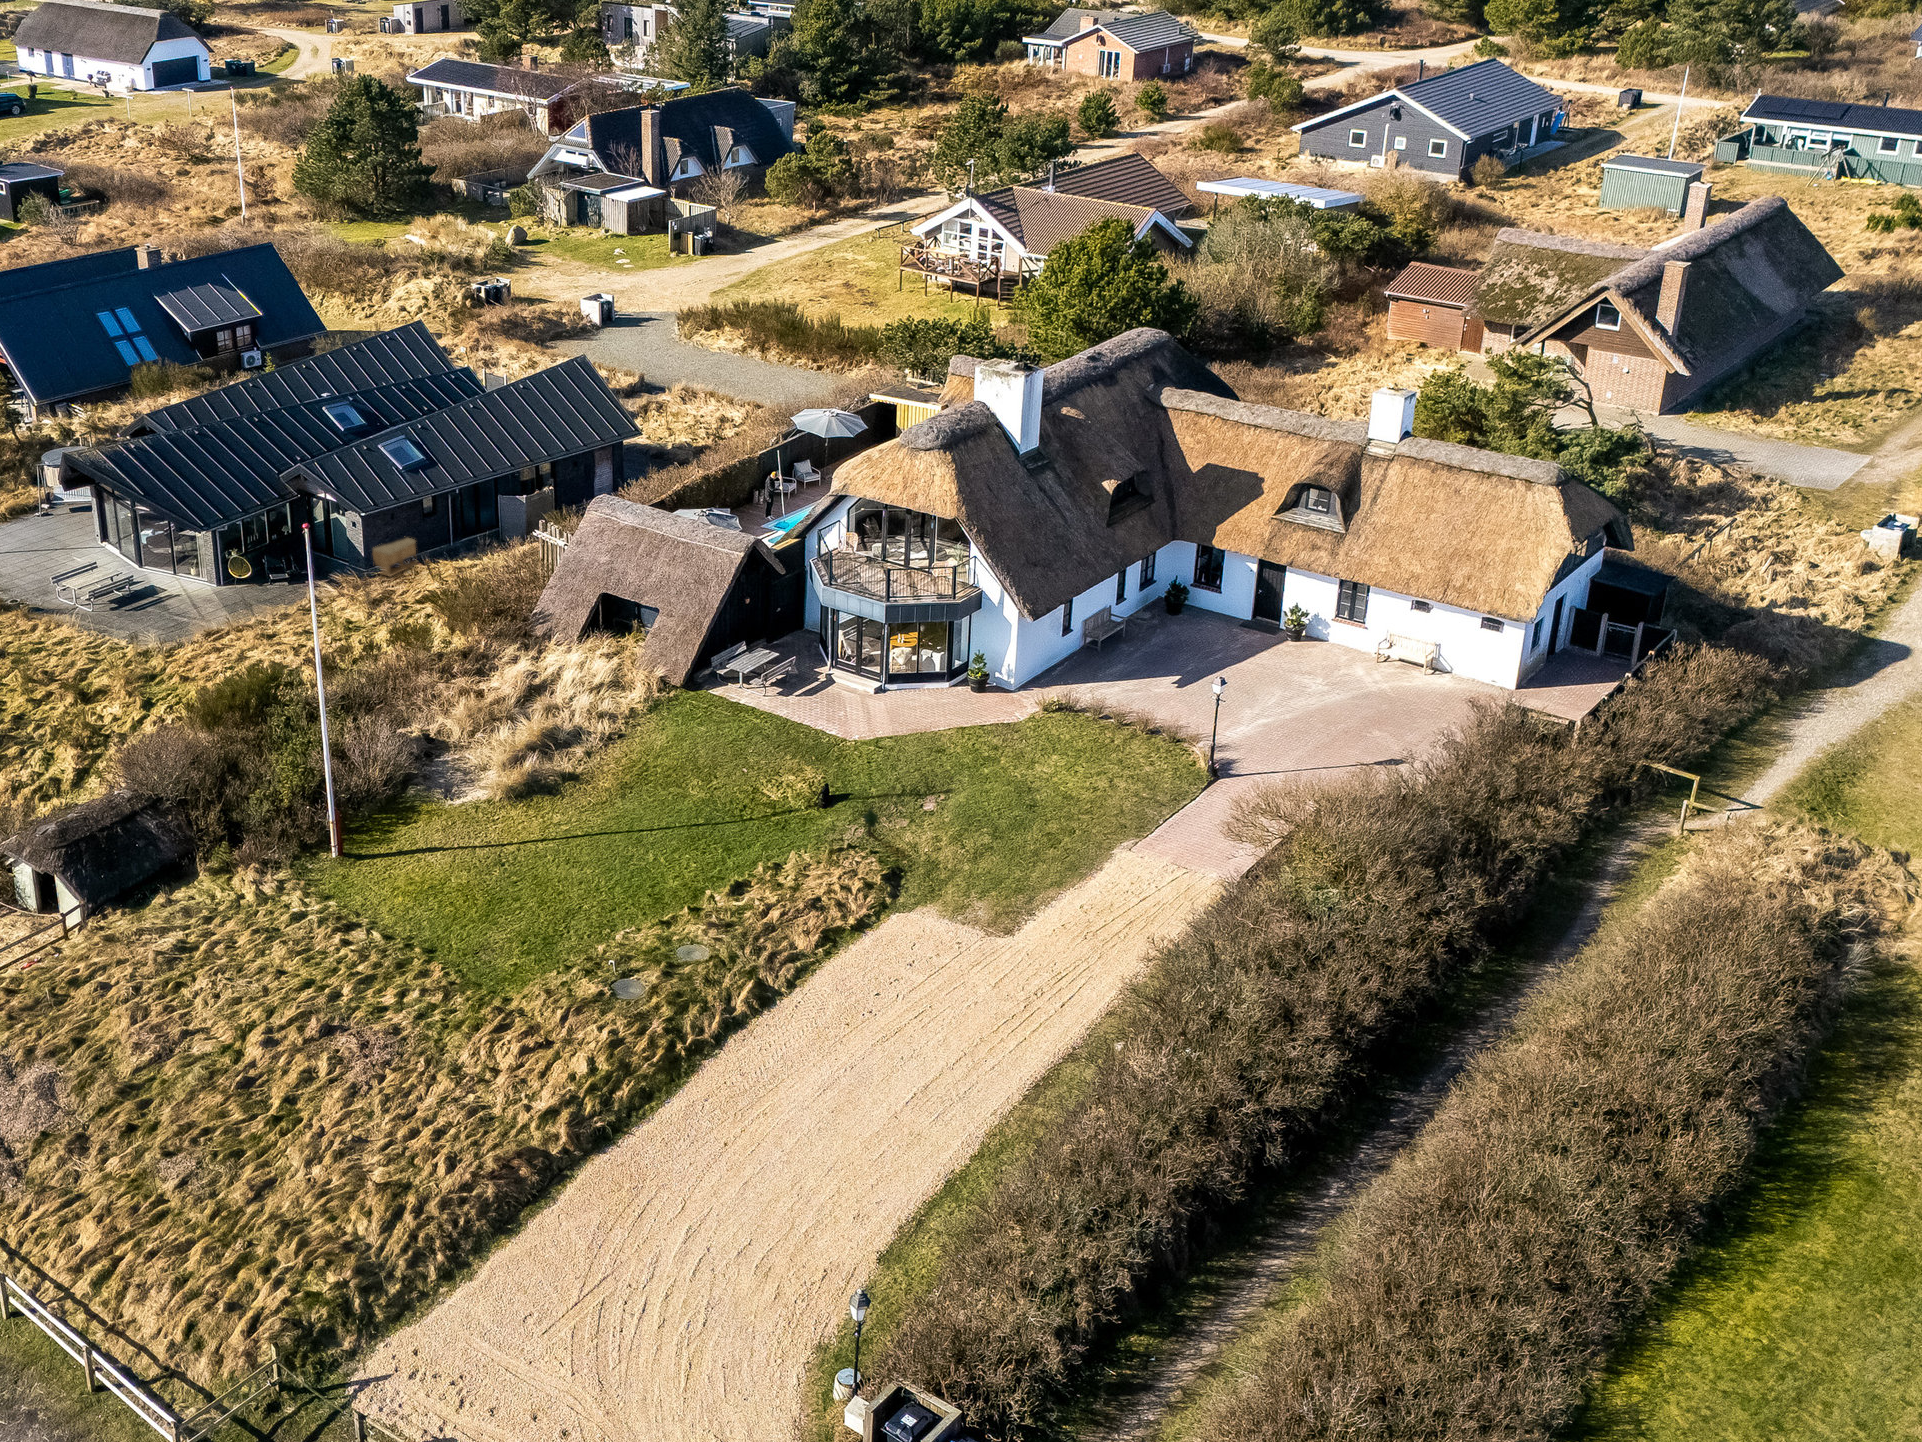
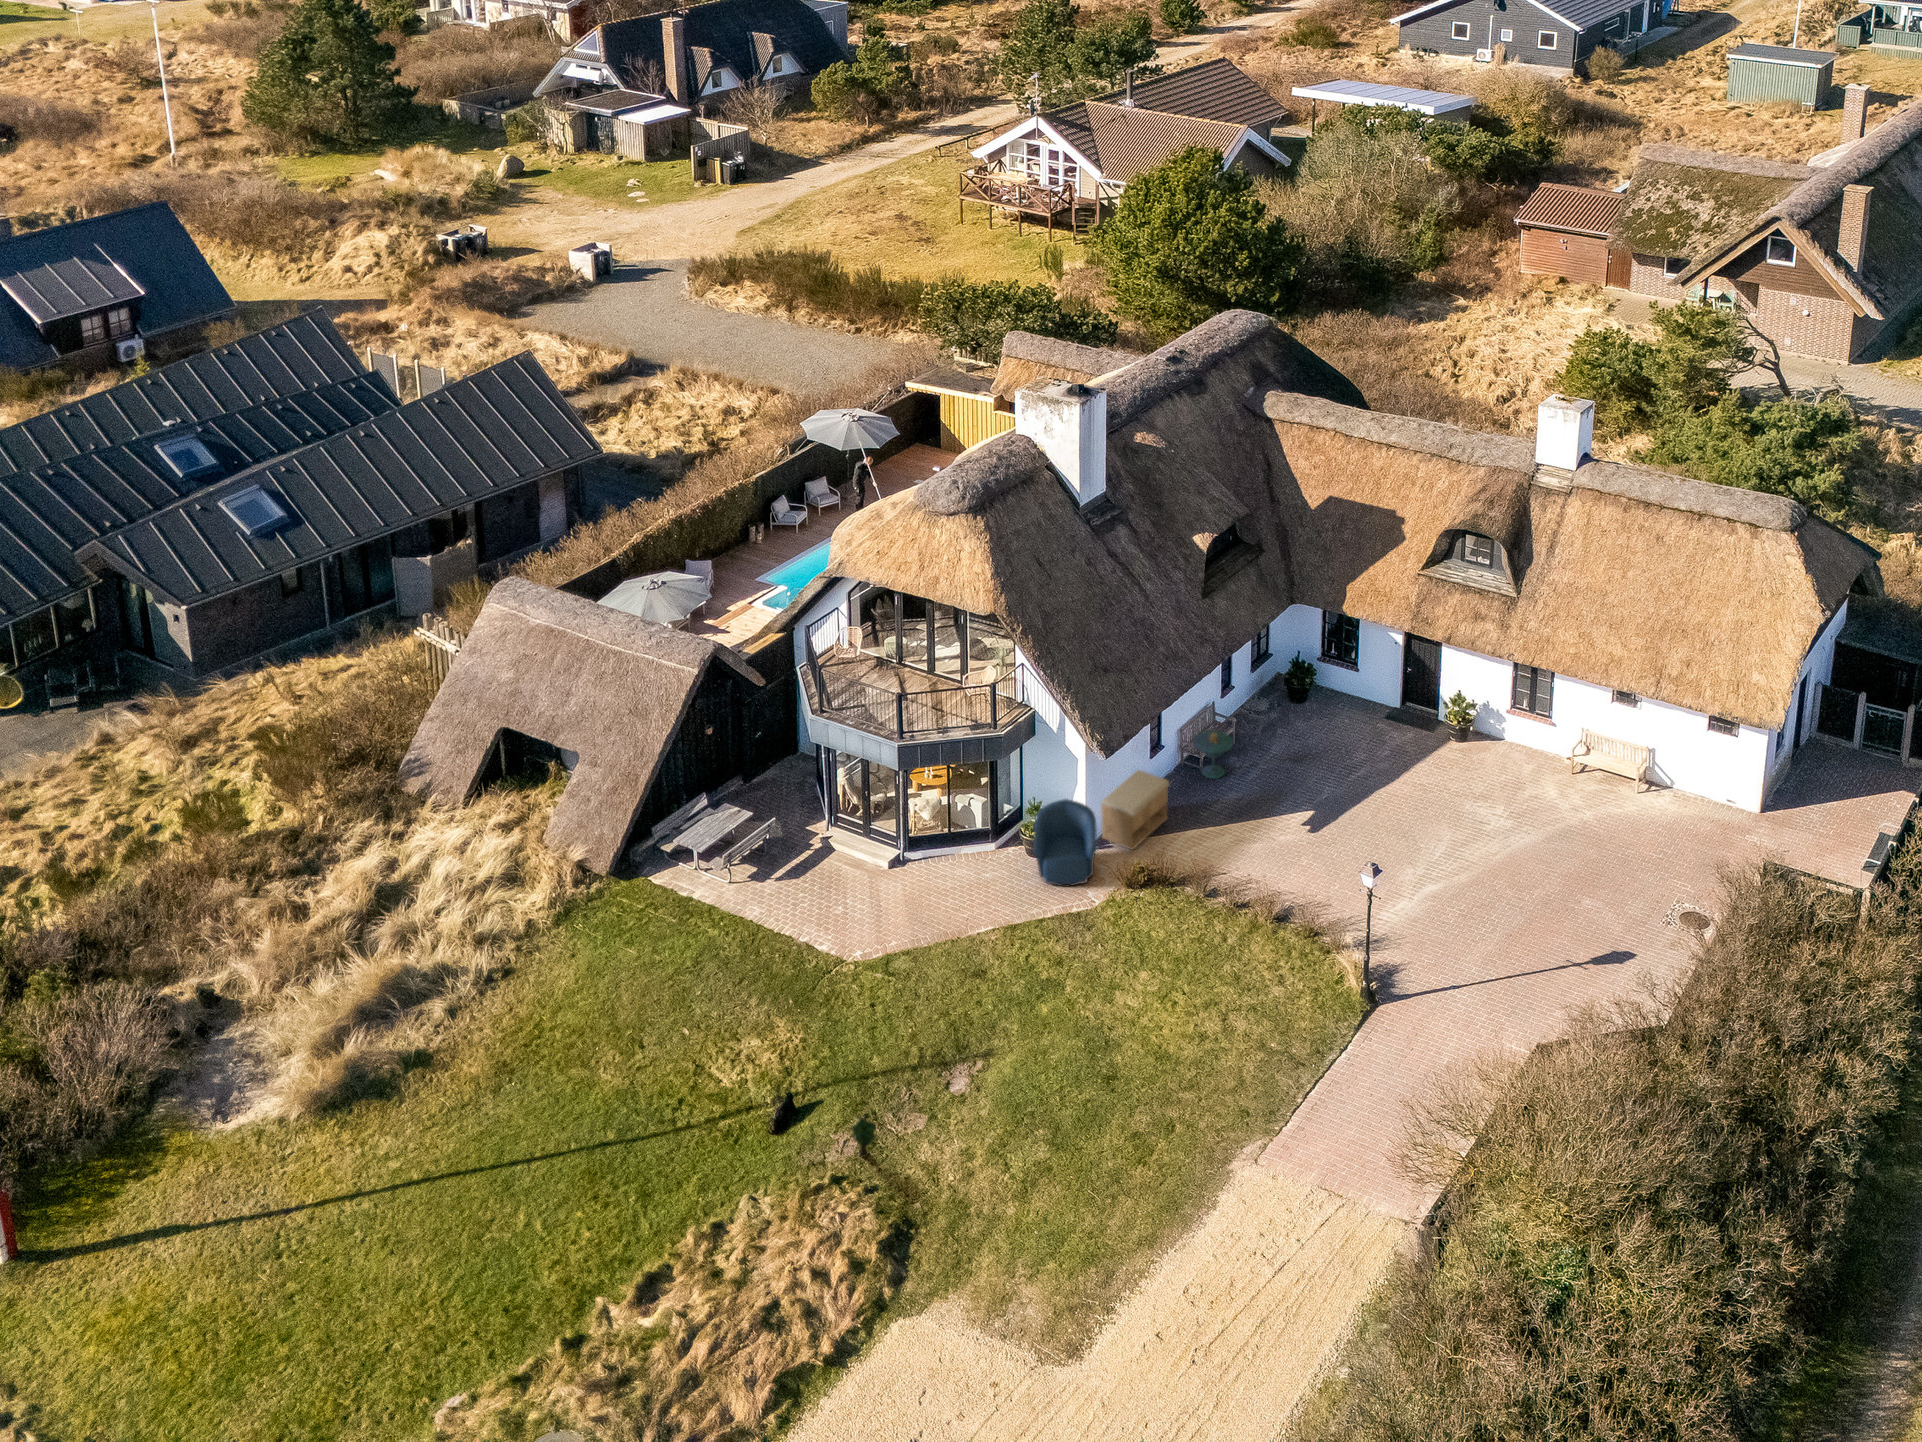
storage bench: present [373,538,416,577] -> present [1101,770,1169,850]
side table: none [1094,621,1124,655] -> present [1193,730,1233,779]
armchair: none [980,651,1024,709] -> present [1034,799,1097,887]

